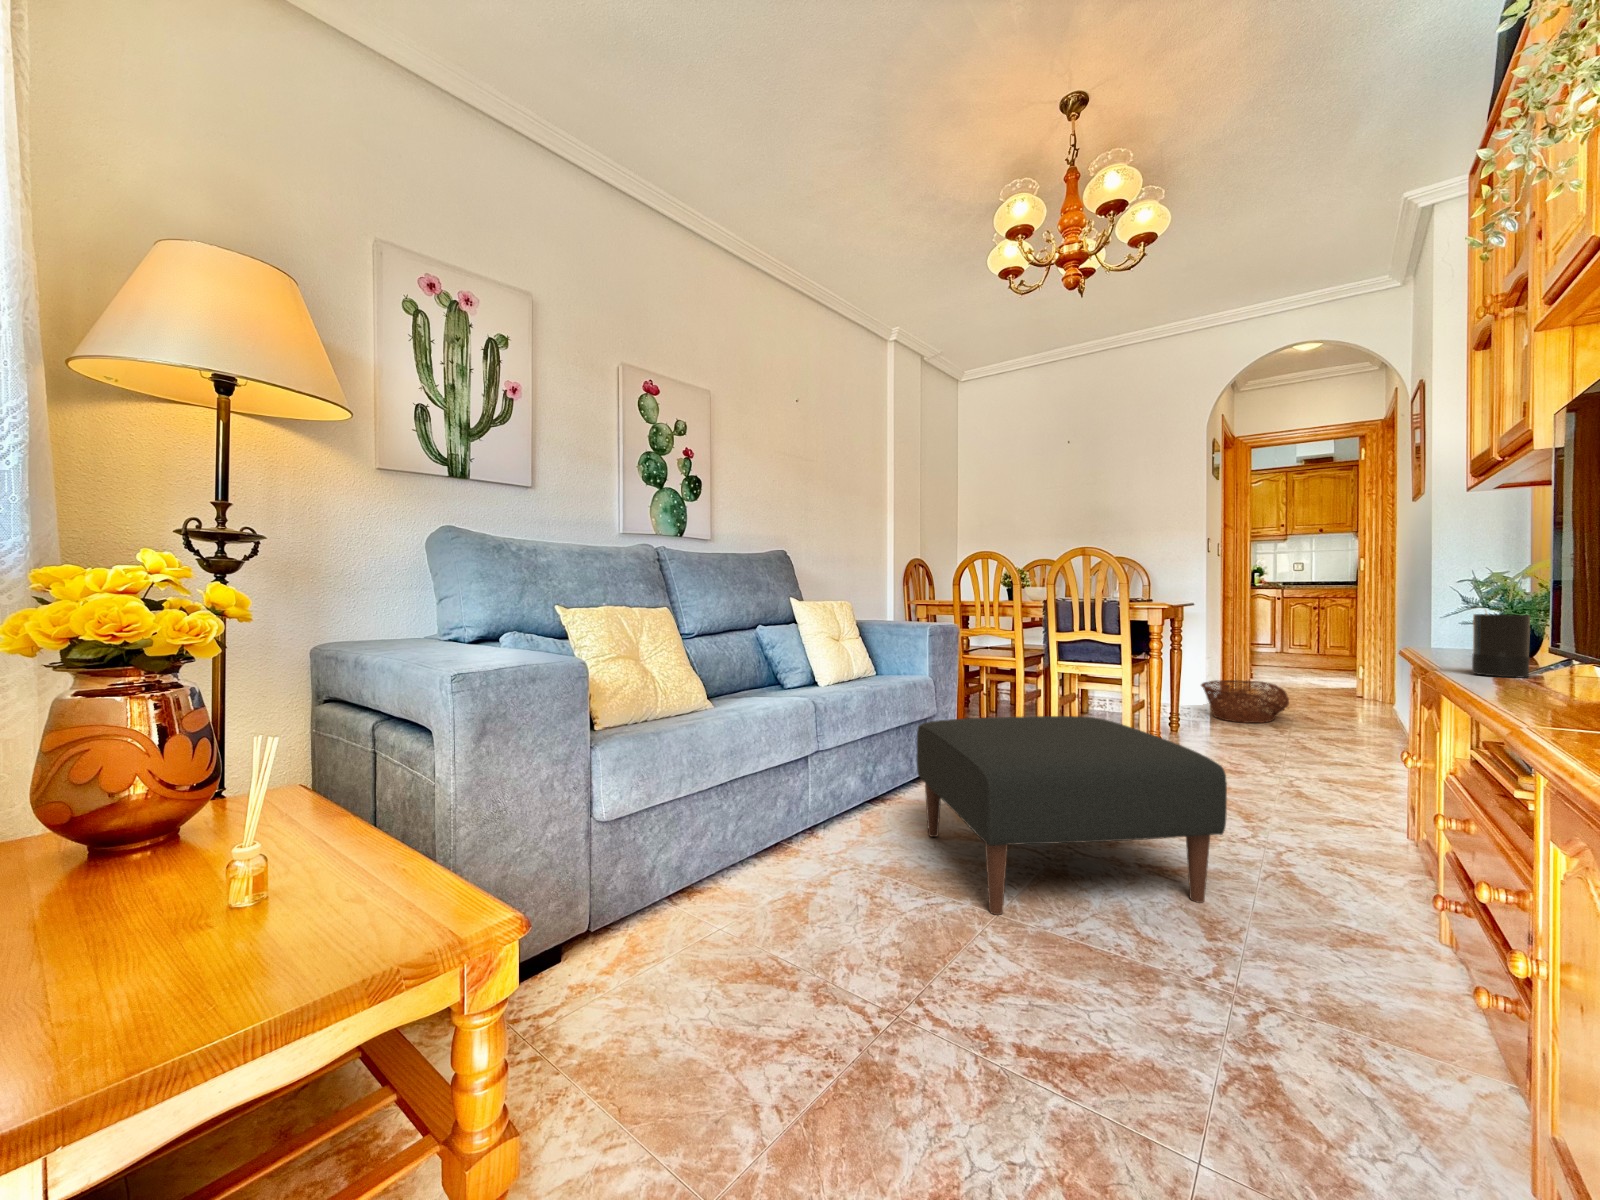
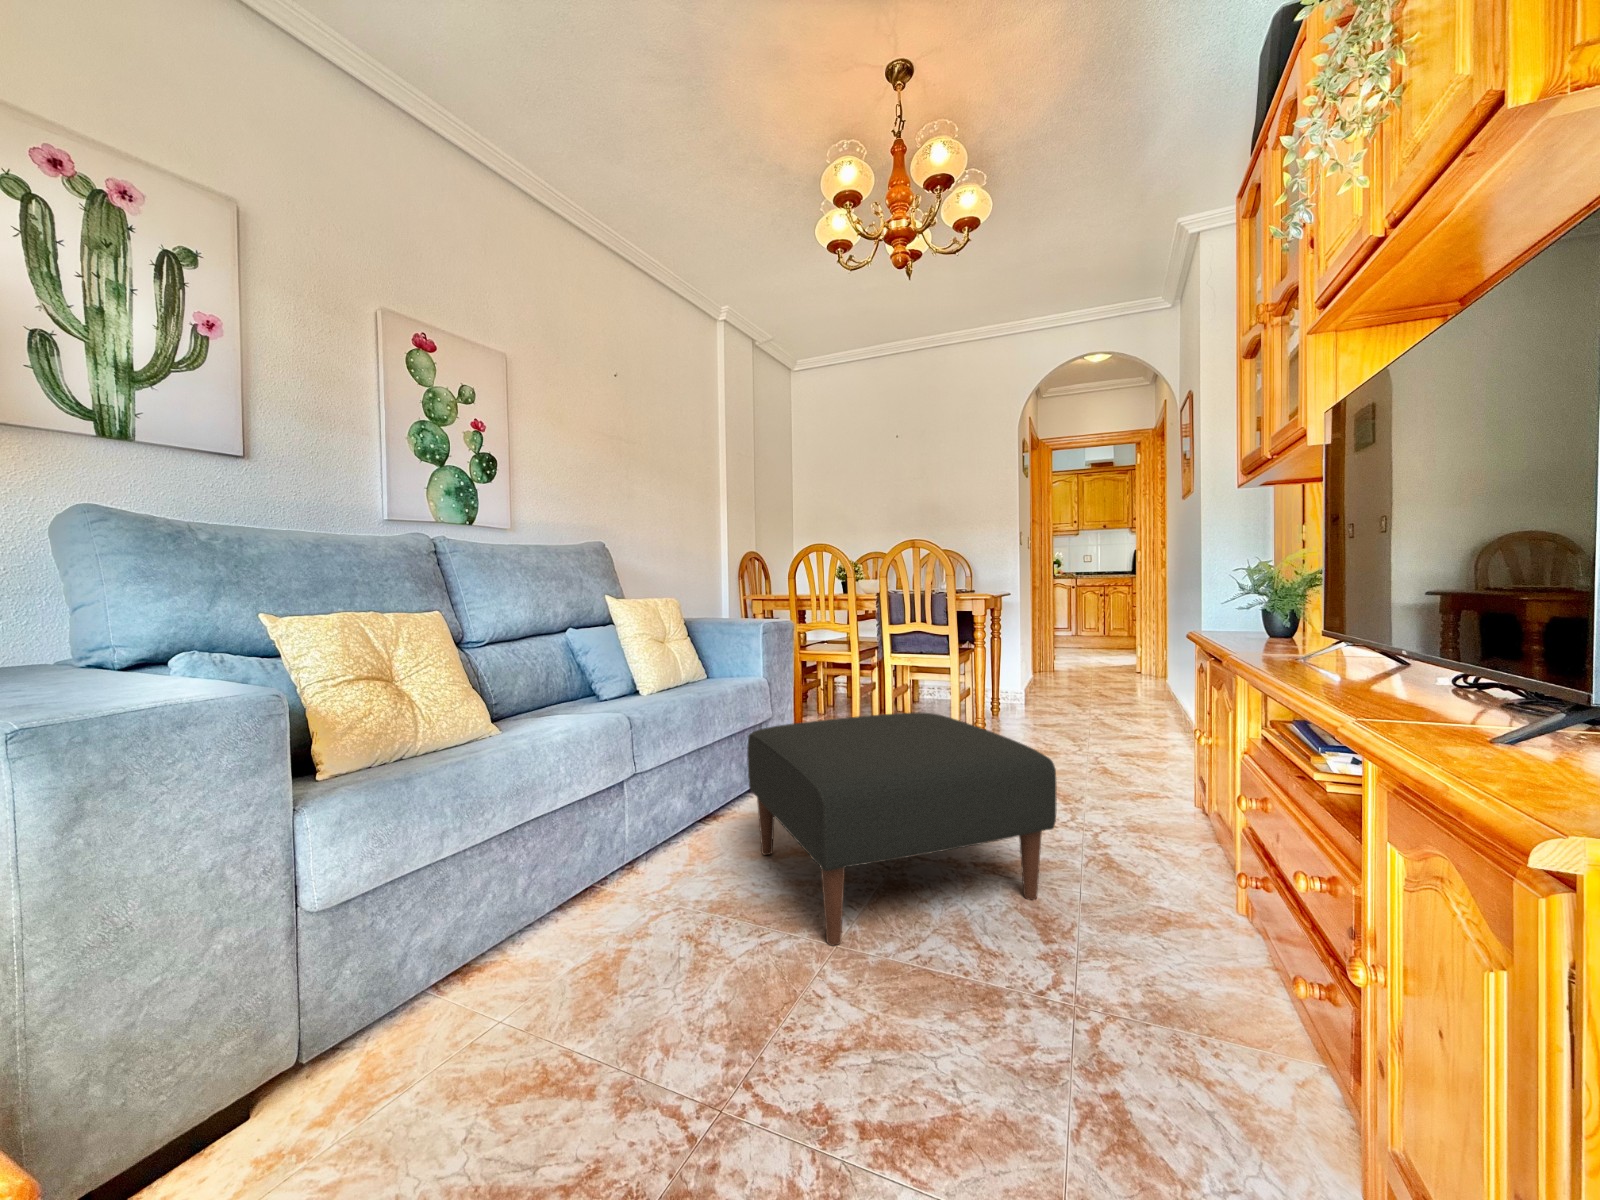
candle: present [1472,610,1530,677] -> none [1257,595,1308,659]
basket: present [1201,680,1289,723] -> none [1015,662,1088,702]

